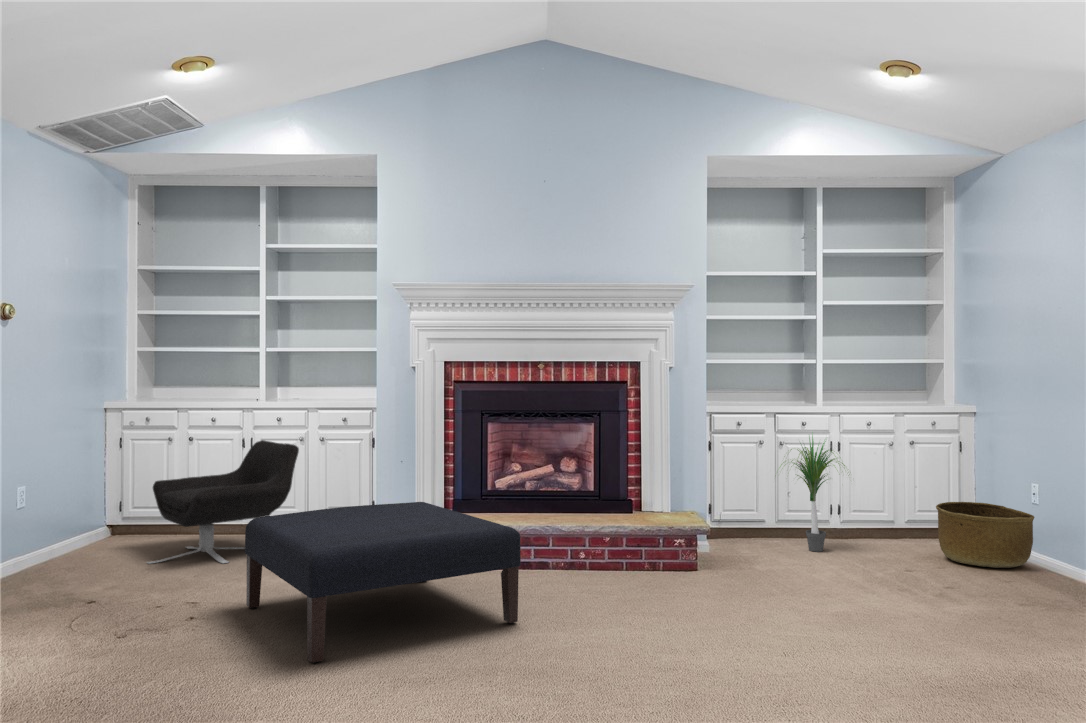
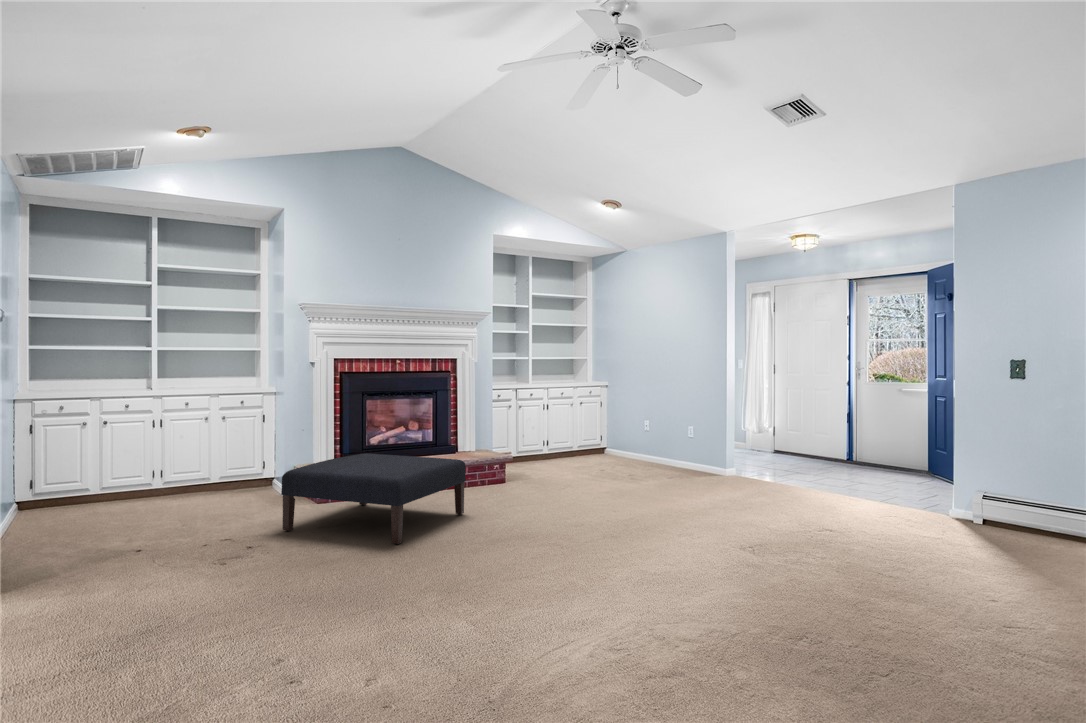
potted plant: present [779,436,845,552] -> none [519,399,563,467]
lounge chair: present [147,440,299,564] -> none [96,421,229,523]
basket: present [936,502,1034,568] -> none [599,434,644,465]

